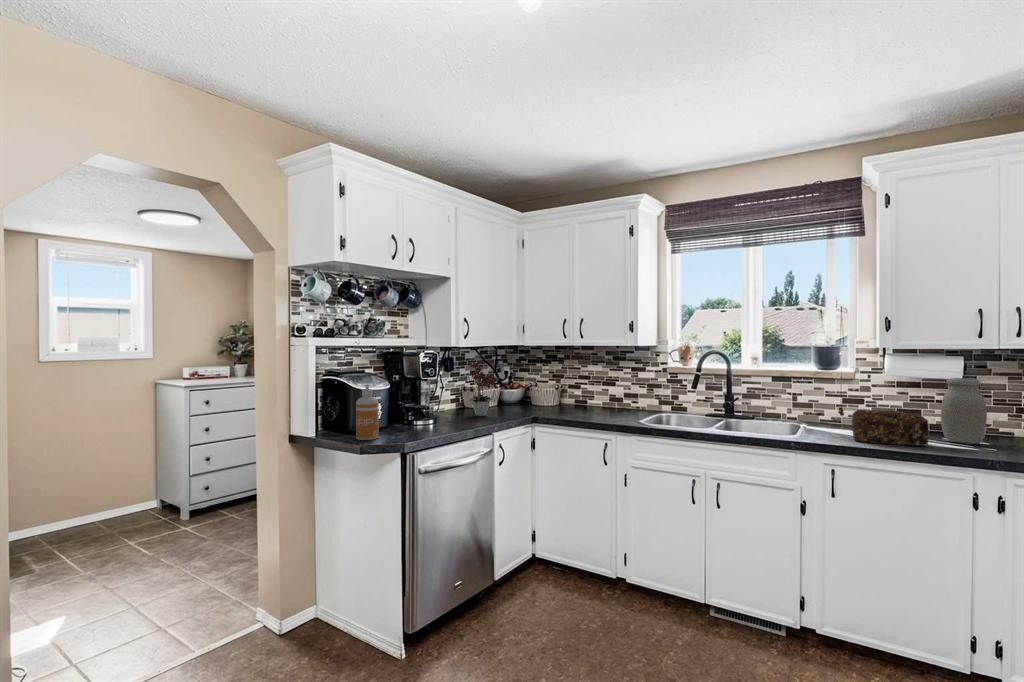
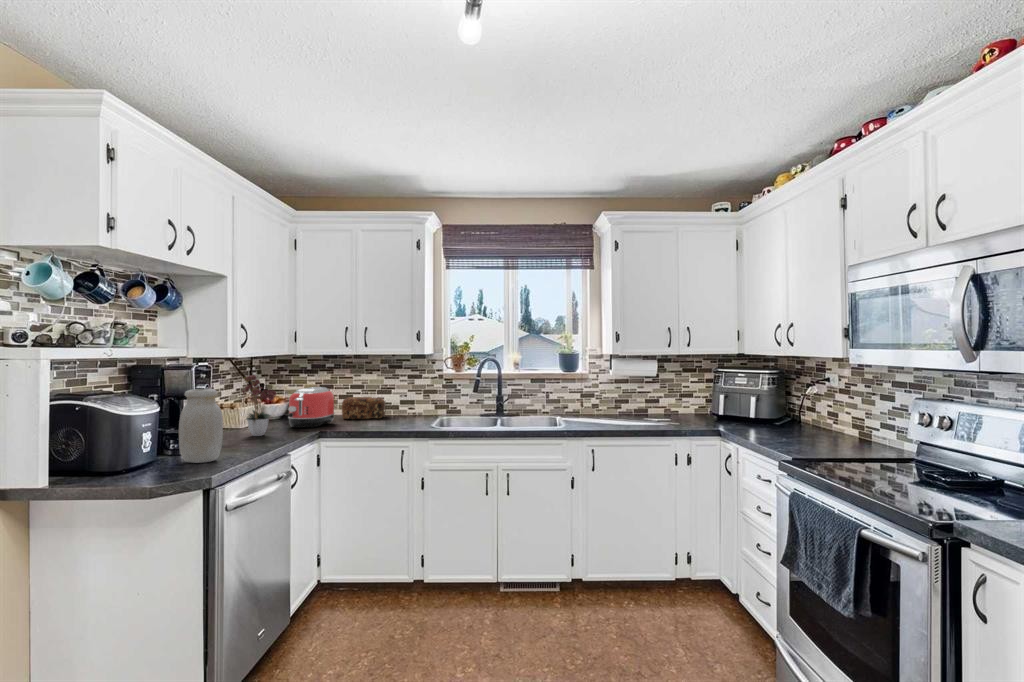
toaster: none [512,376,556,413] -> present [288,387,334,428]
jar: present [941,378,987,444] -> present [179,389,223,463]
soap dispenser: present [356,384,379,440] -> none [138,406,170,478]
bread loaf: present [852,409,929,446] -> present [342,397,385,419]

